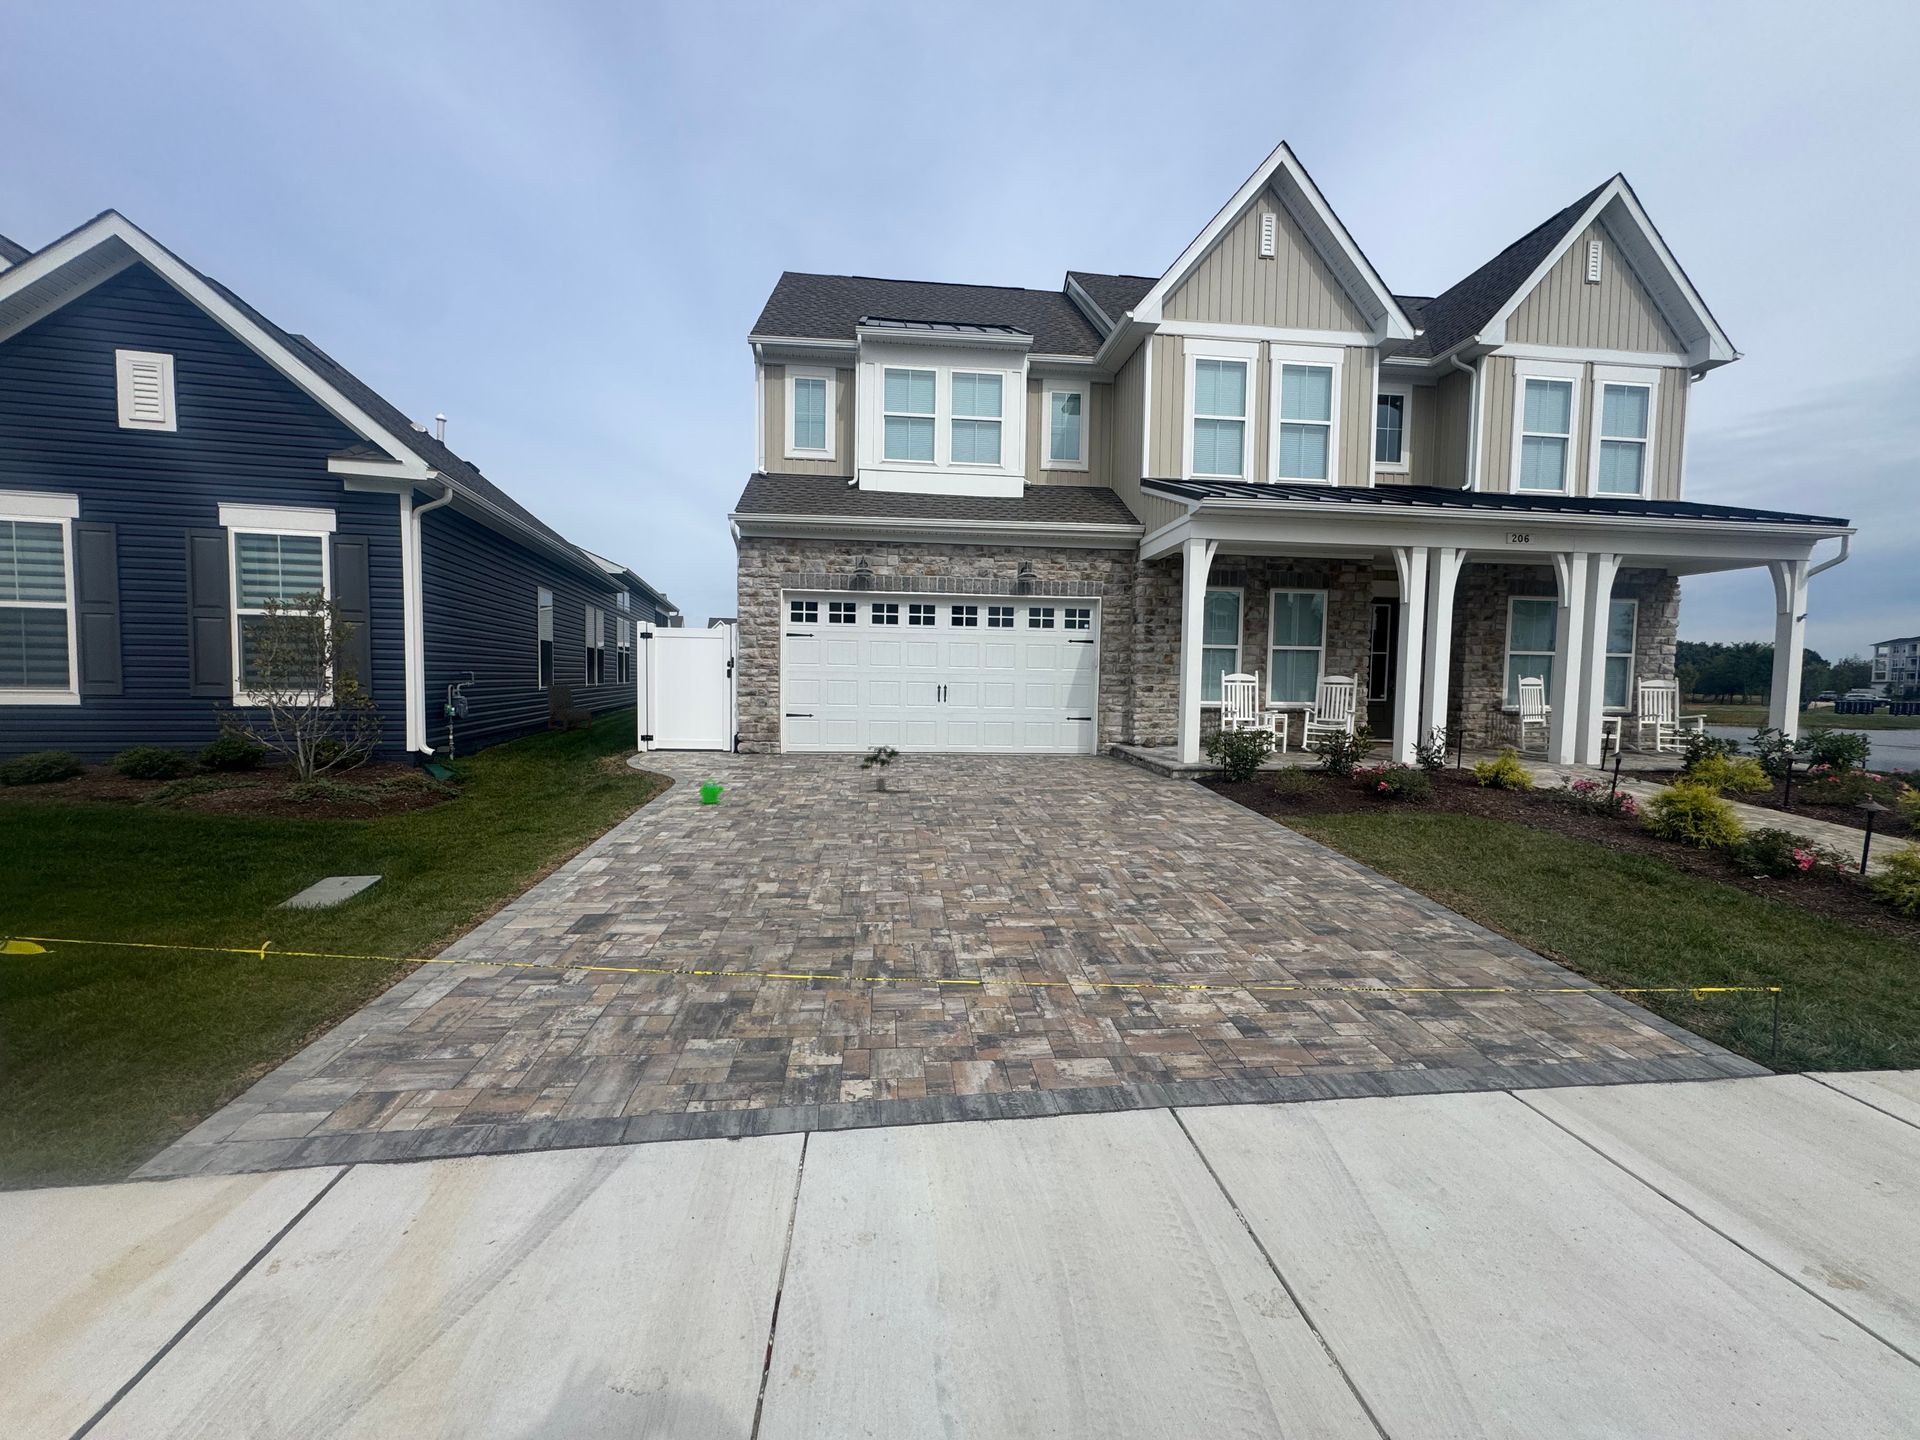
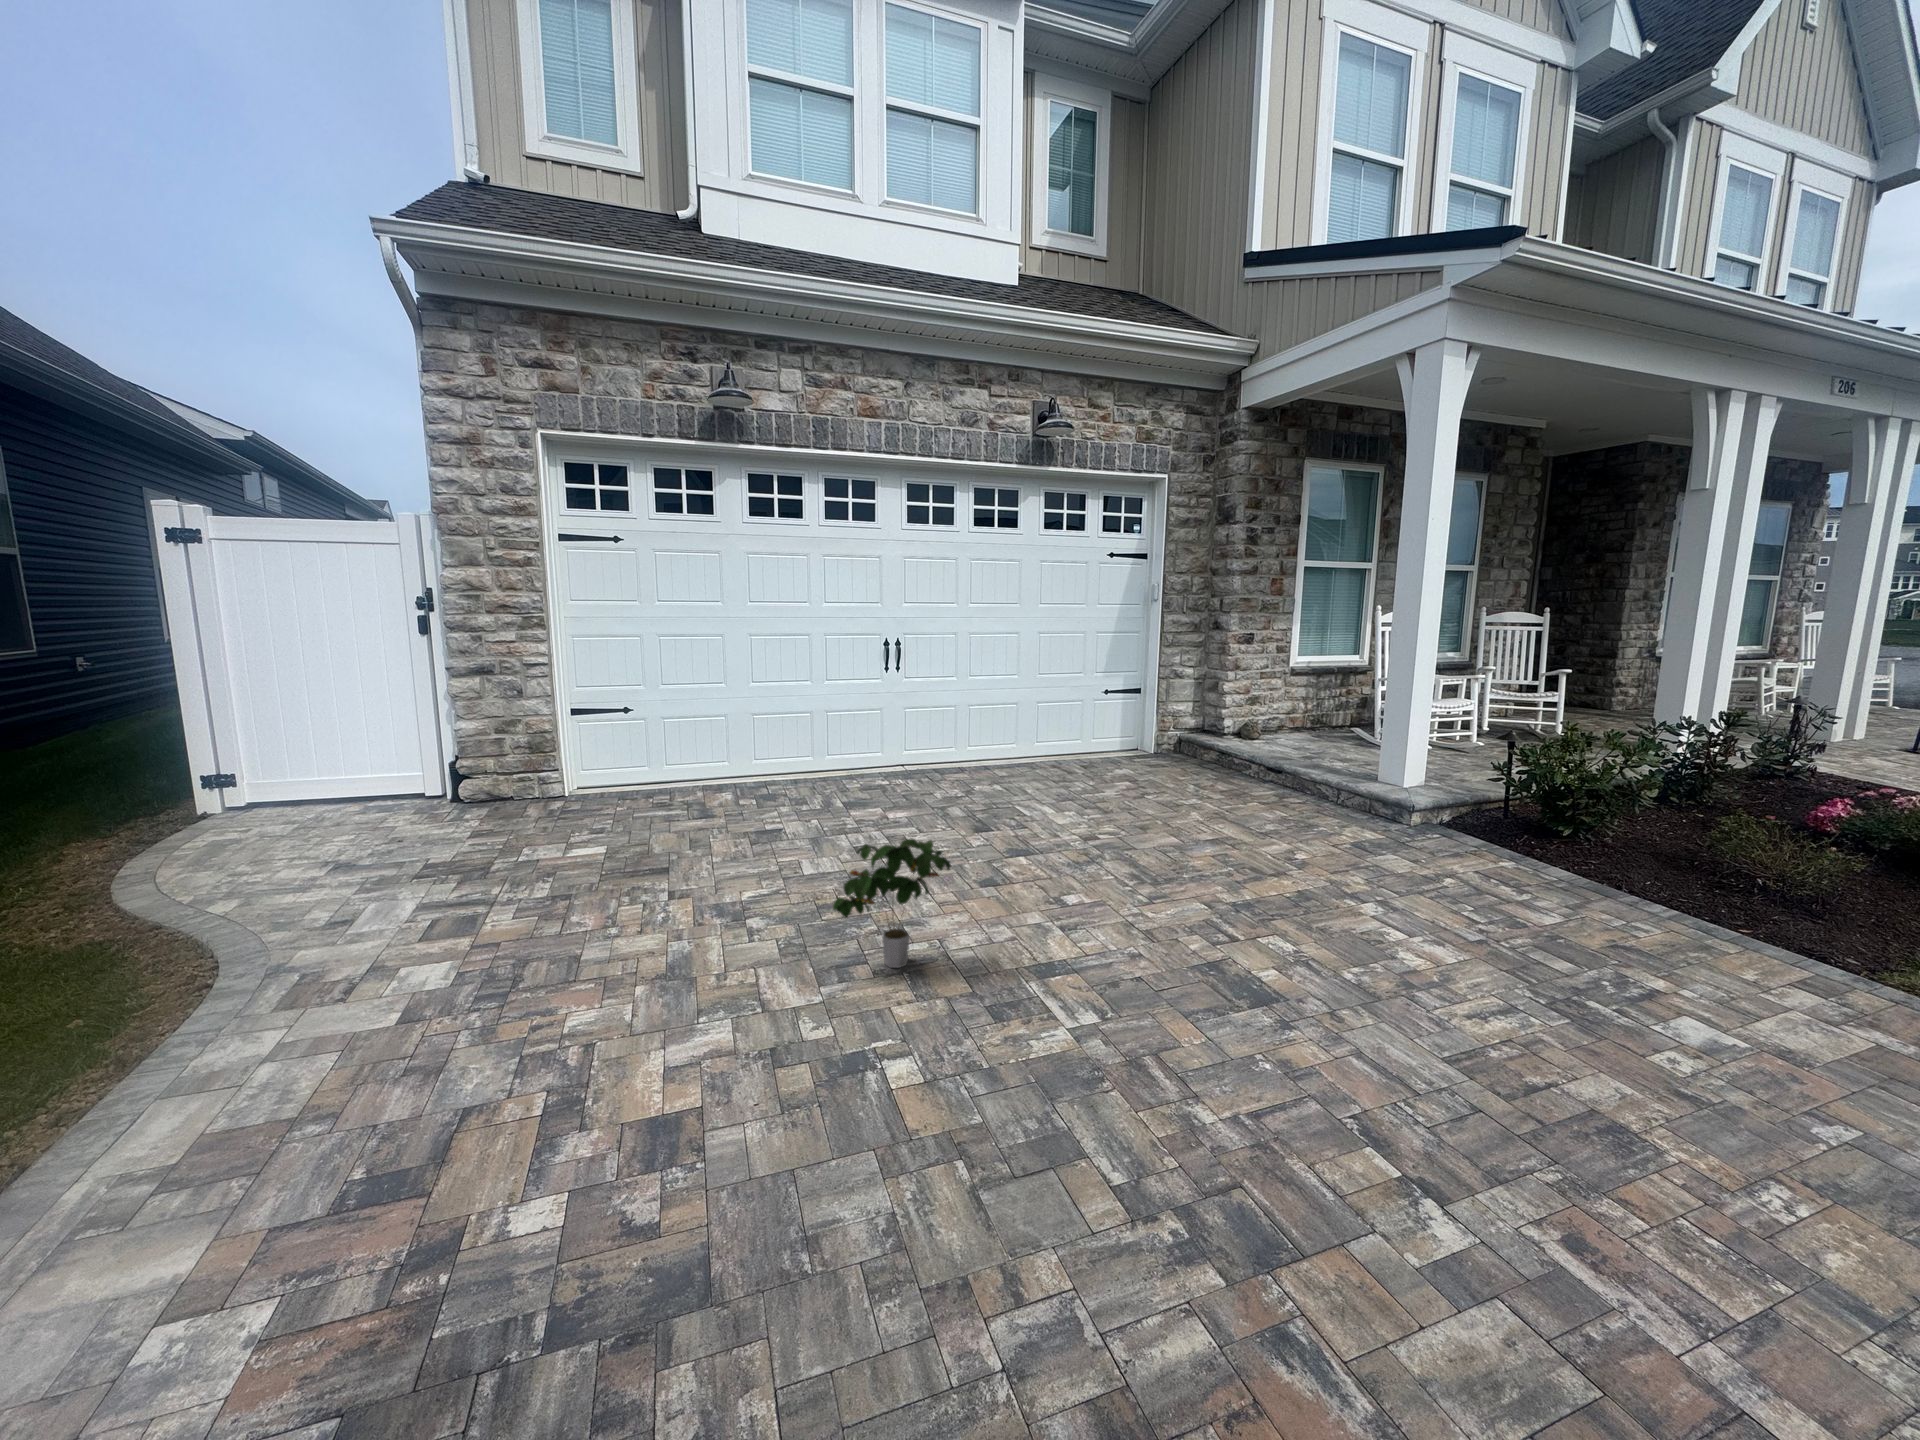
lounge chair: present [547,684,592,730] -> none [23,645,152,740]
watering can: present [699,778,724,803] -> none [228,1104,342,1228]

